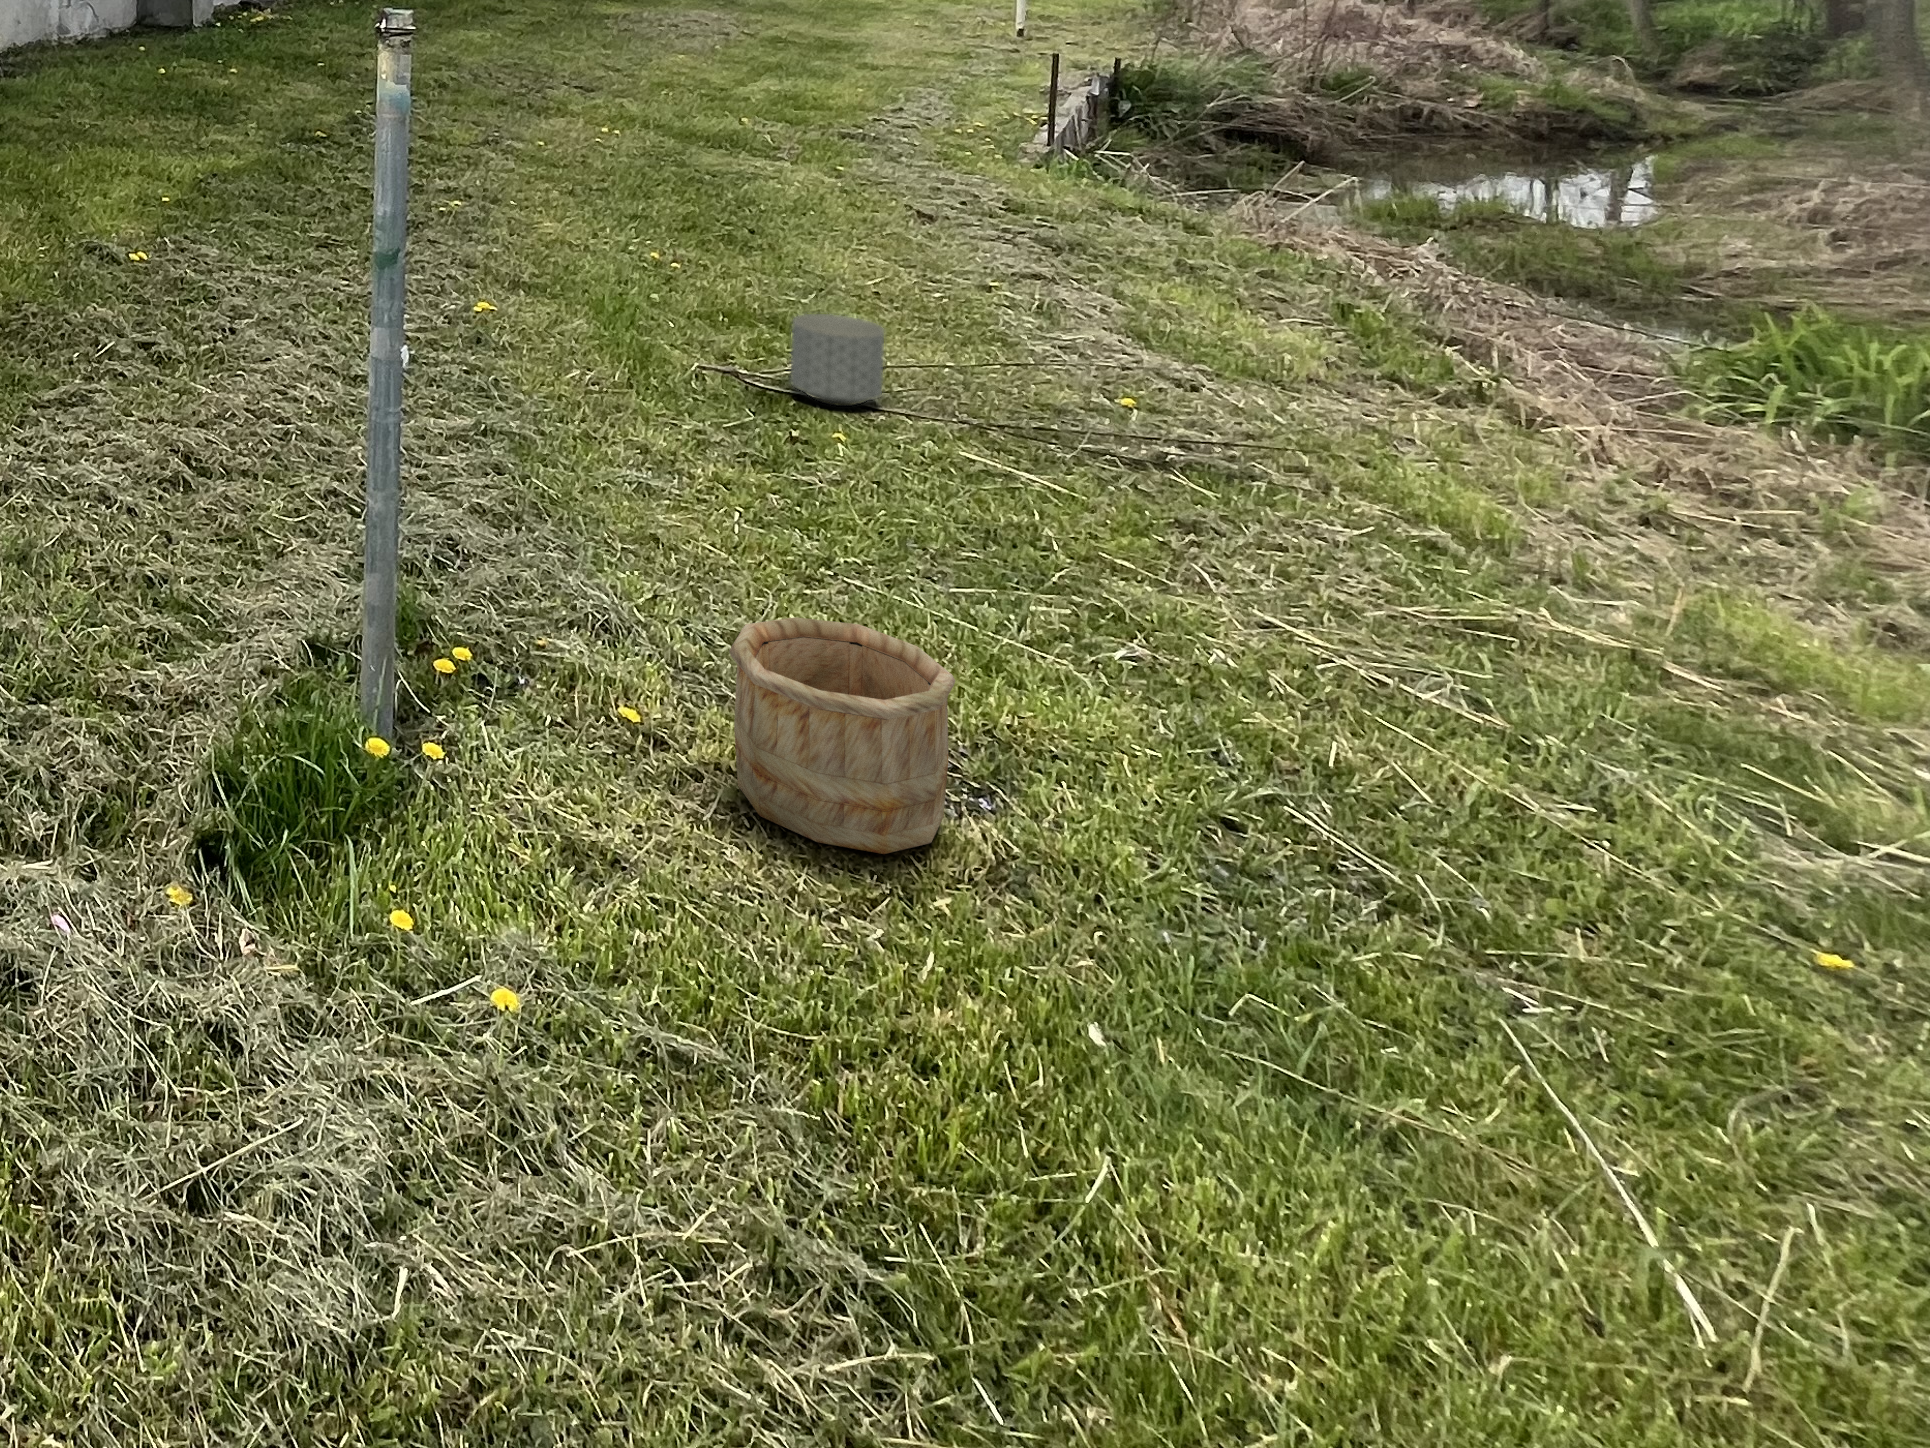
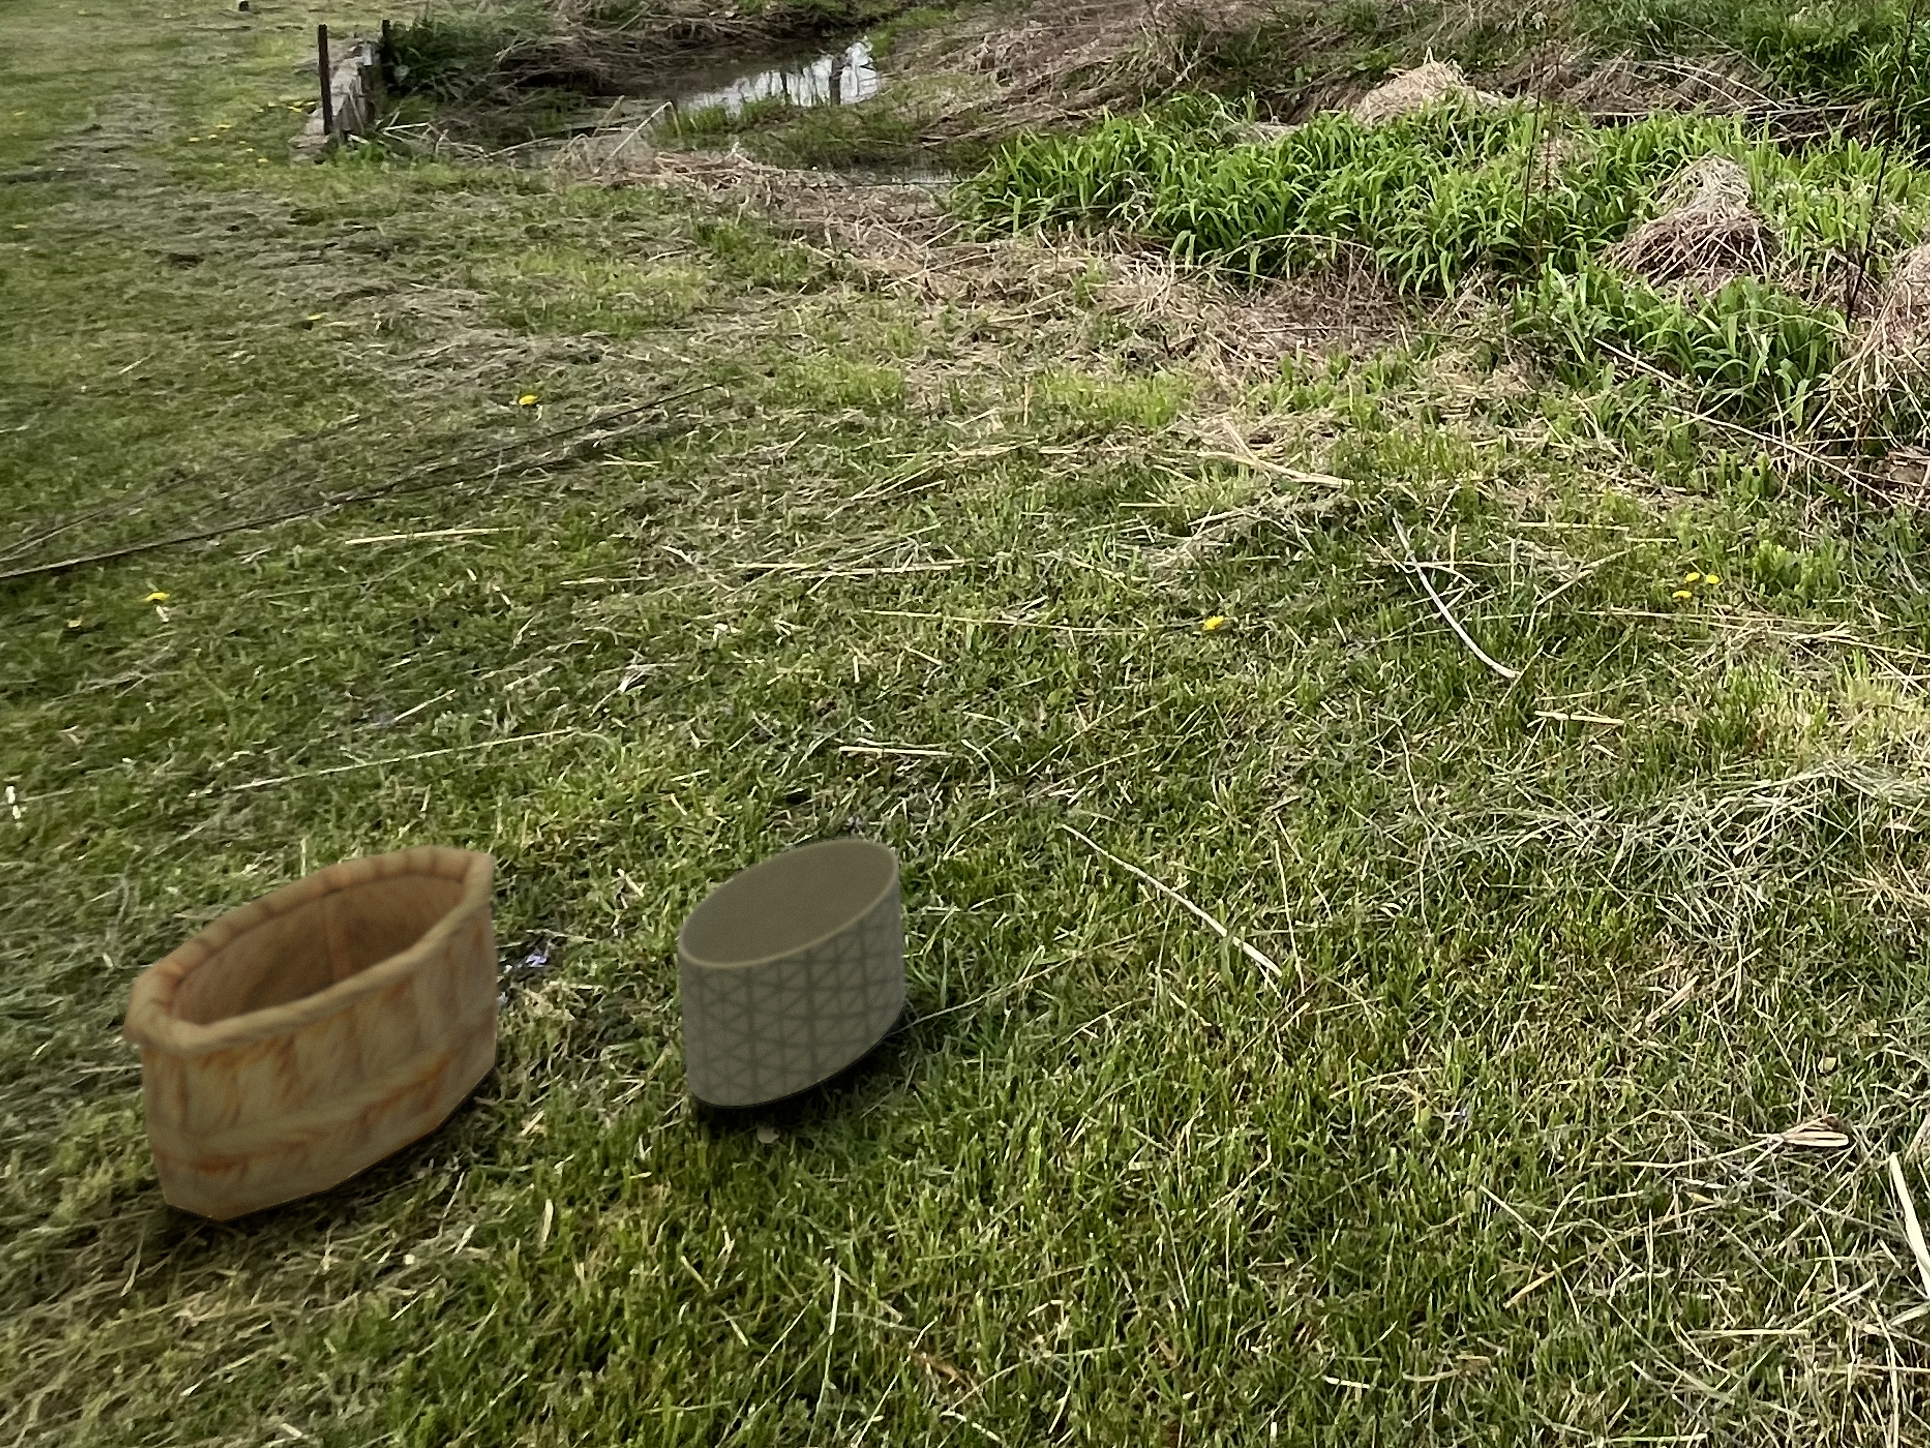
planter: present [791,314,884,406] -> present [677,839,906,1106]

